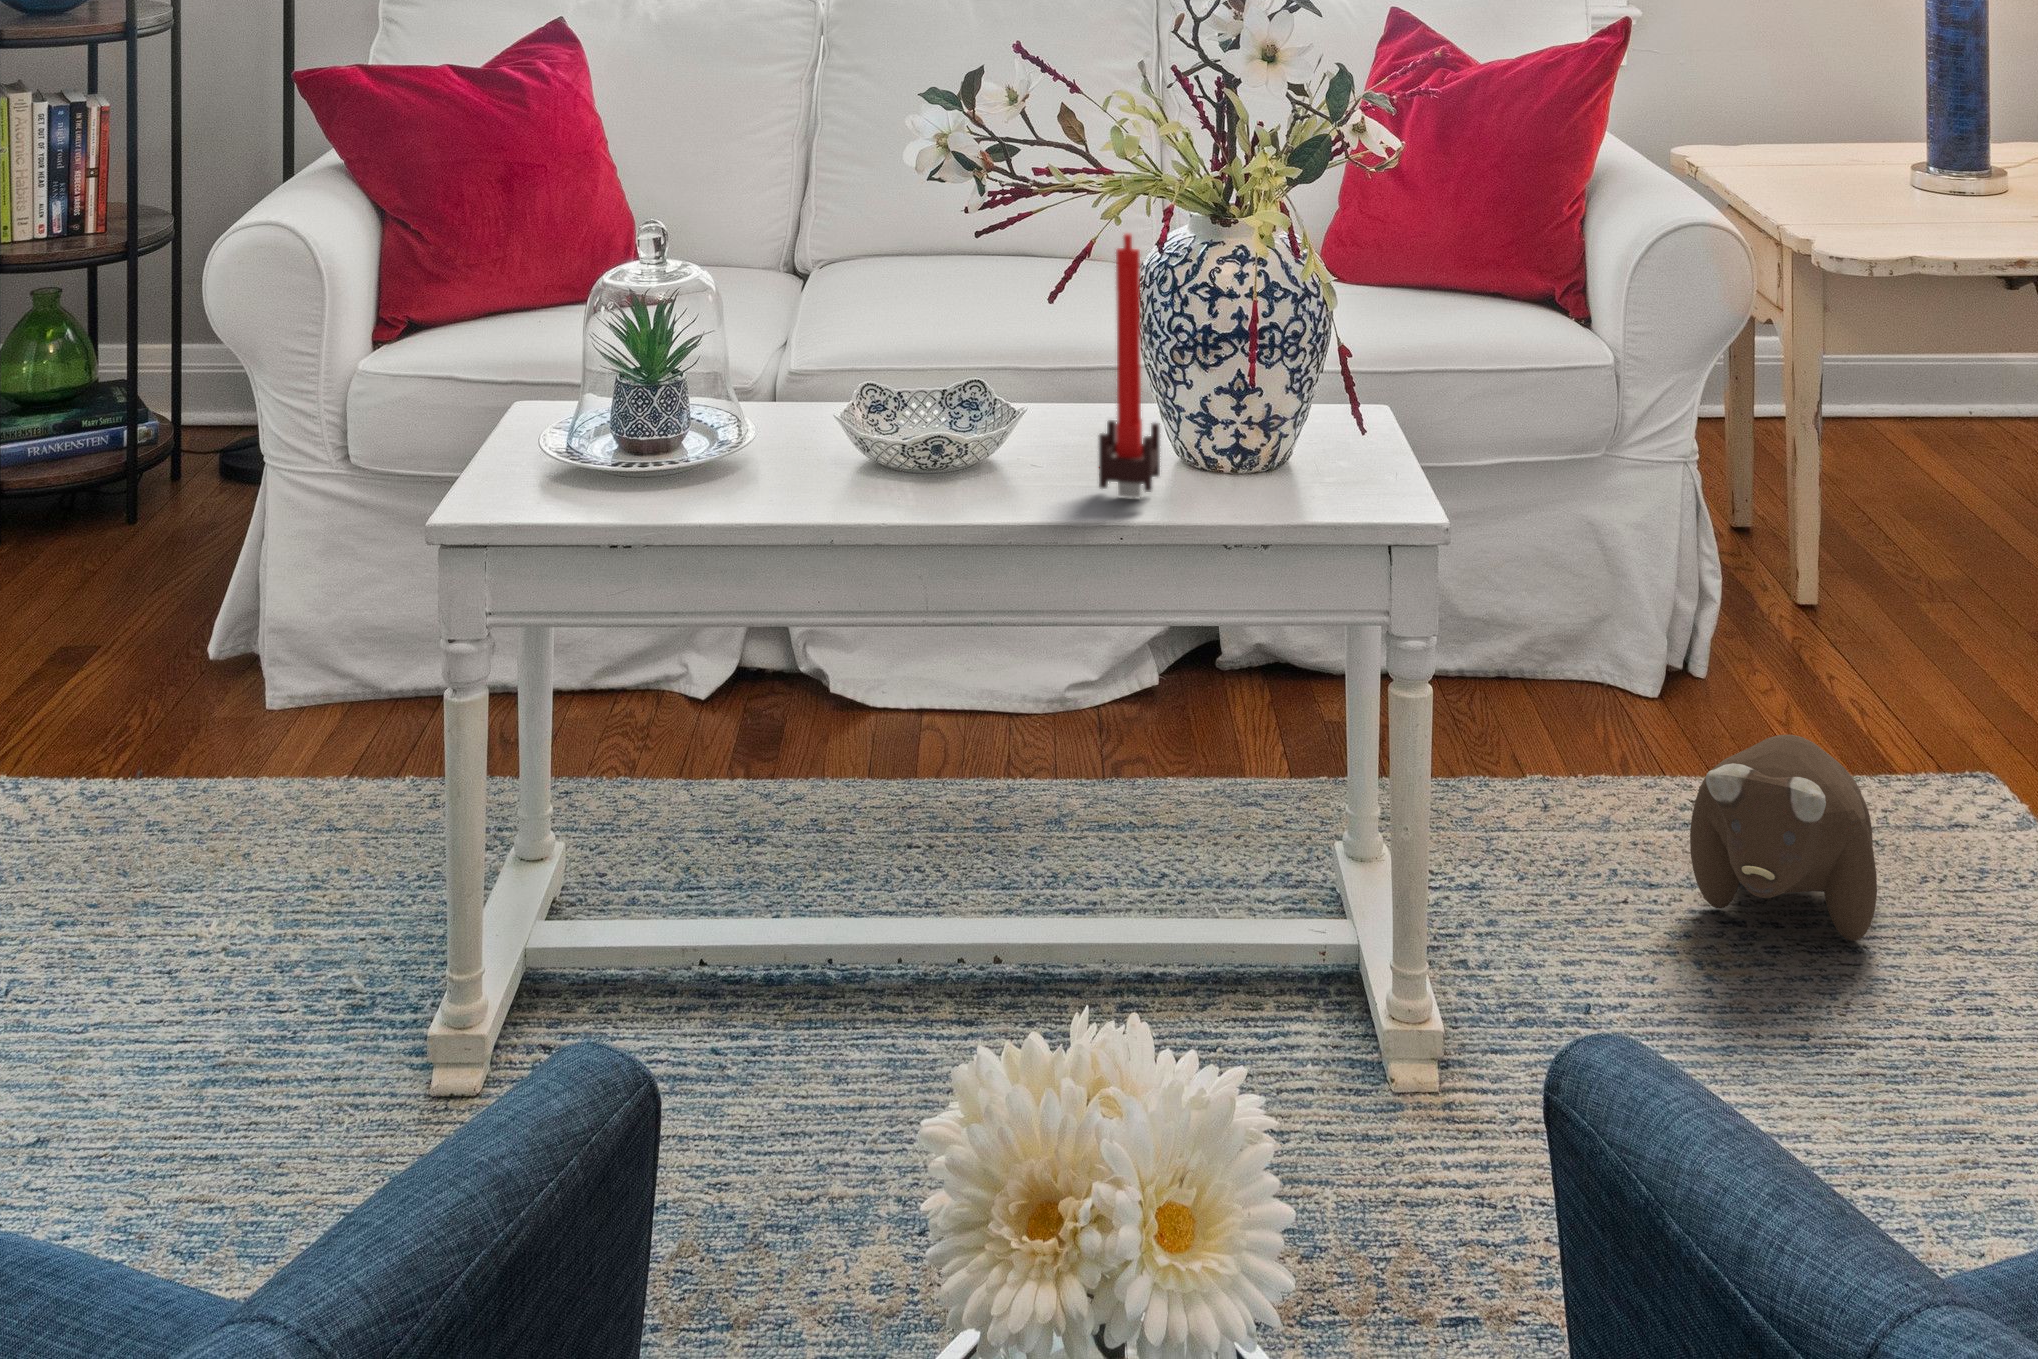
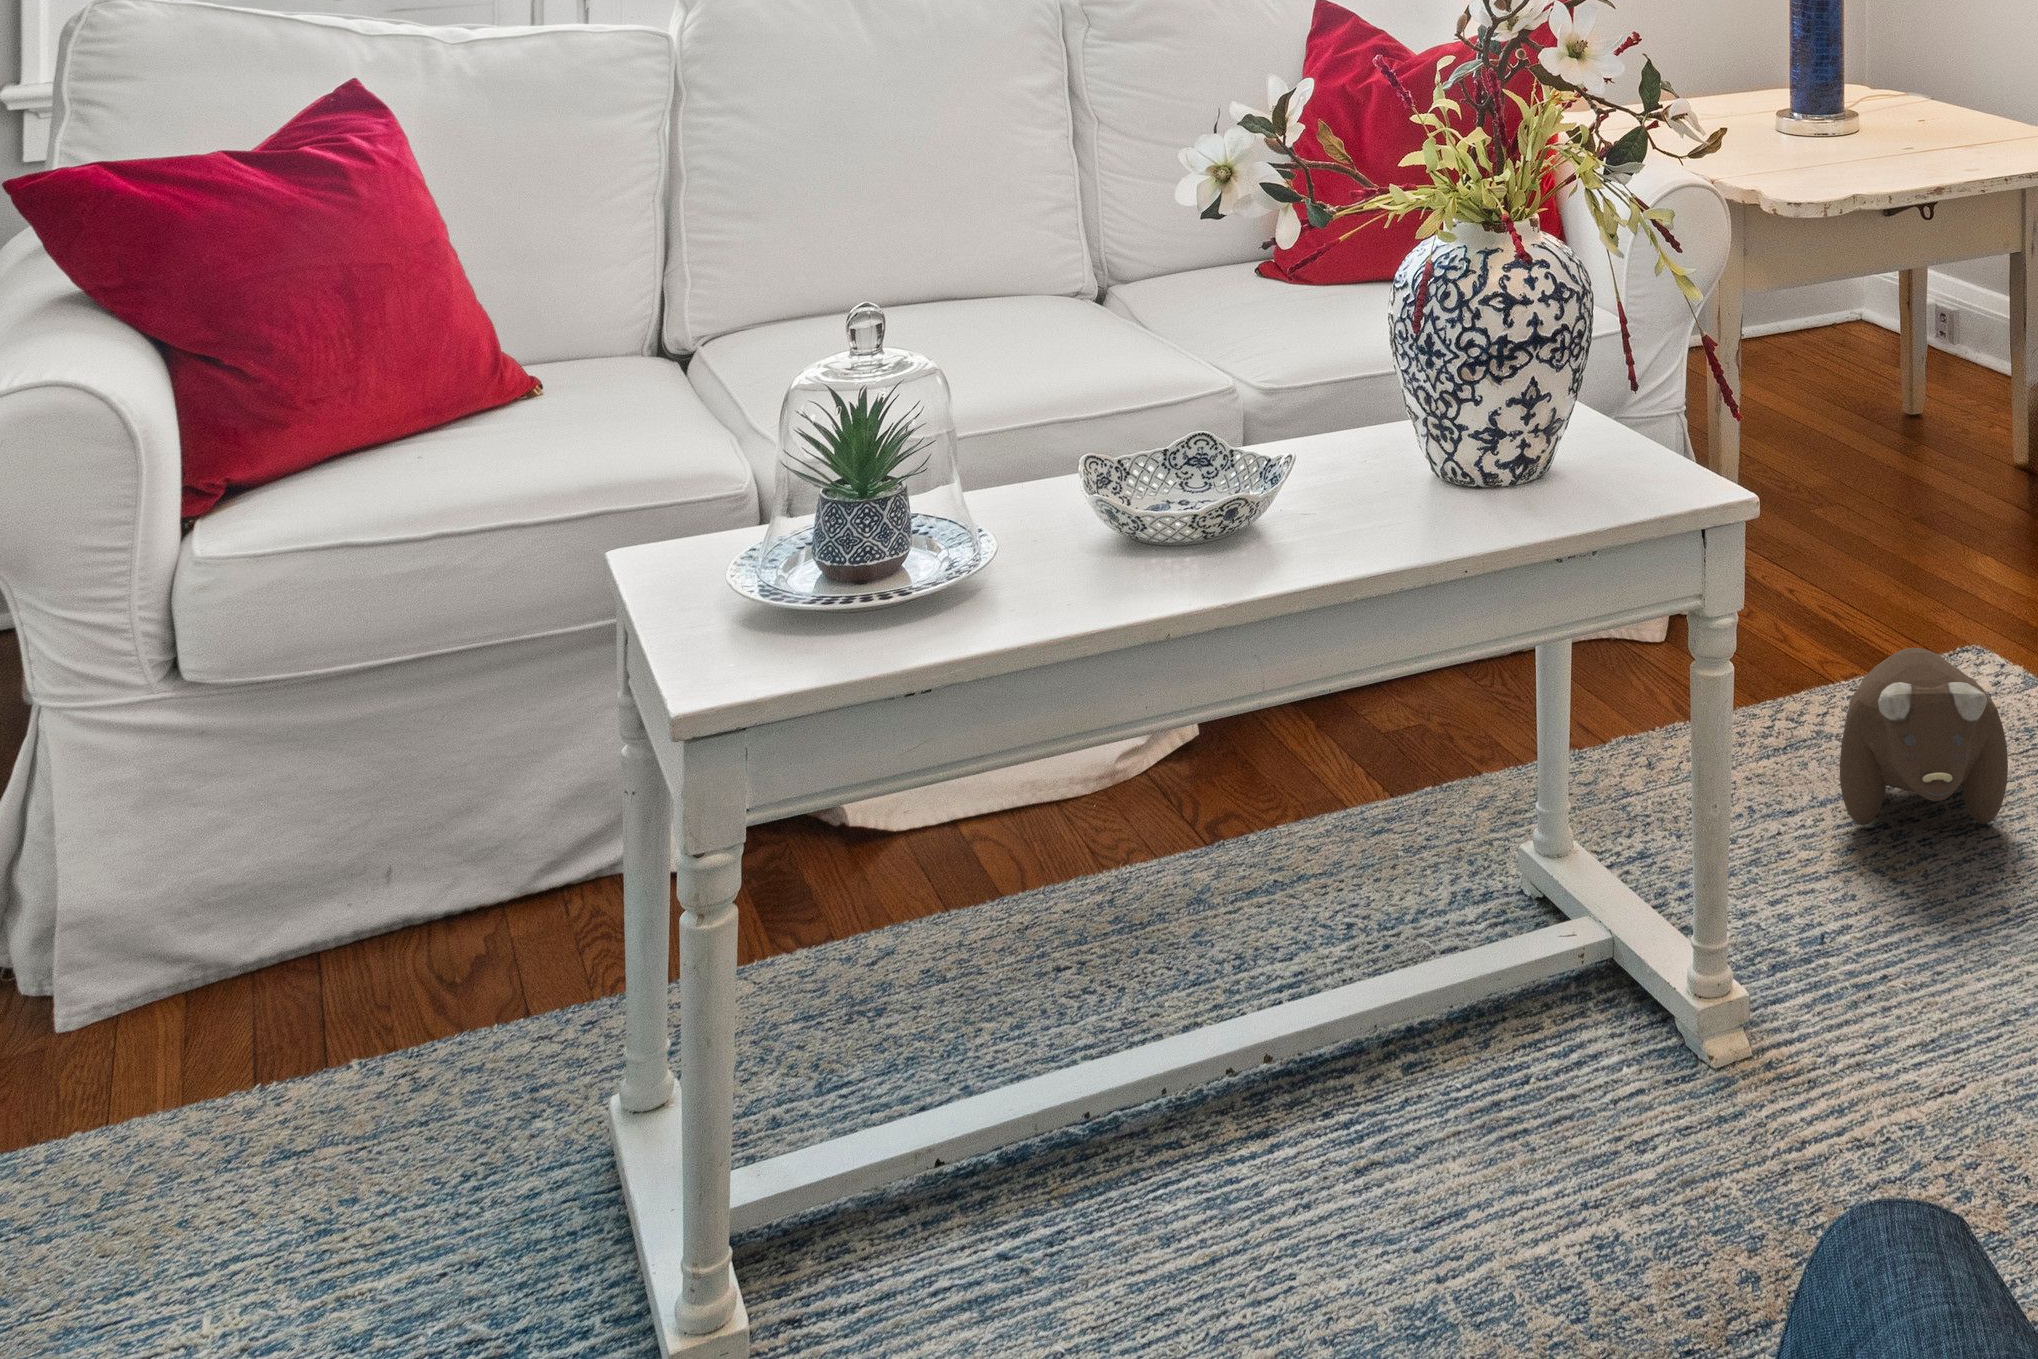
candle: present [1099,234,1160,498] -> none [1380,243,1447,527]

